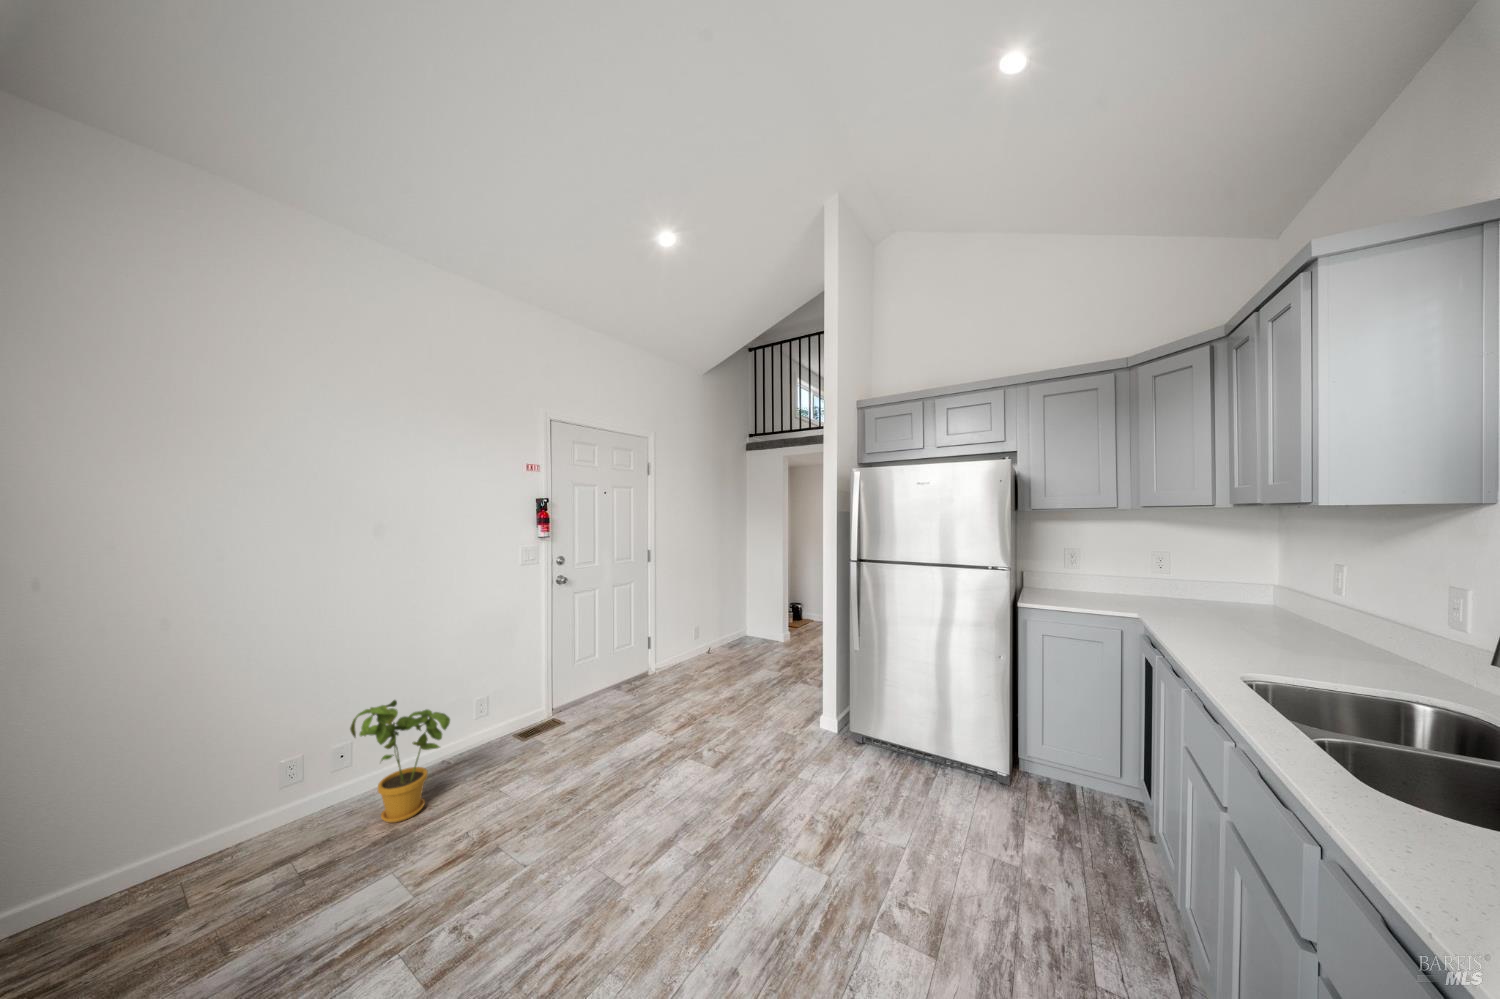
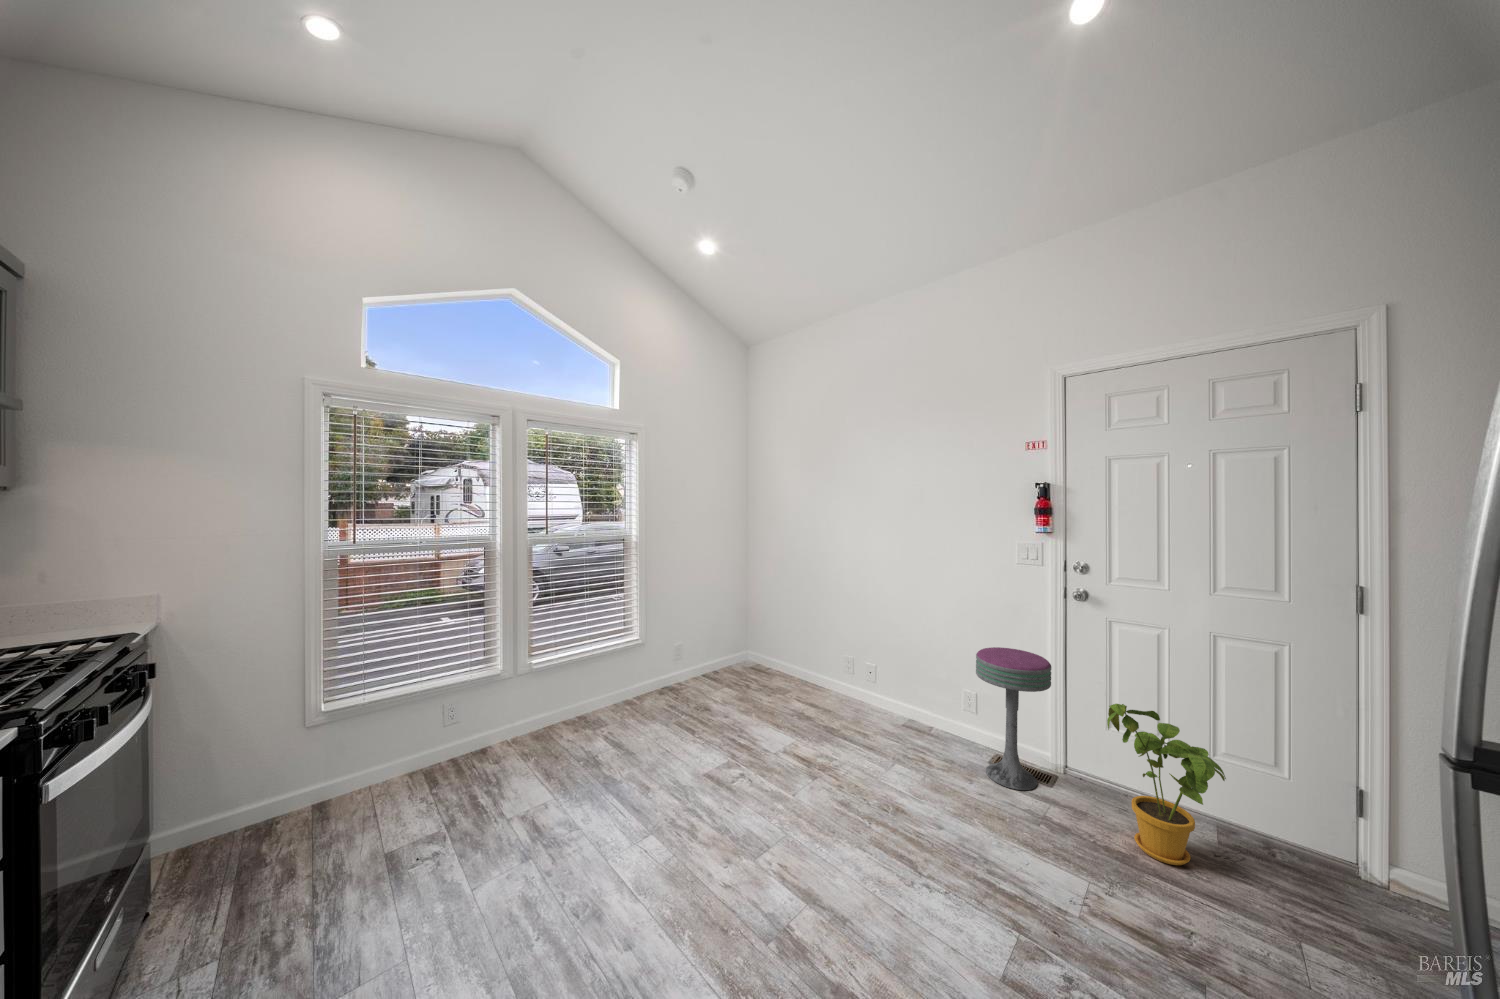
bar stool: none [141,711,272,909] -> present [976,647,1051,790]

